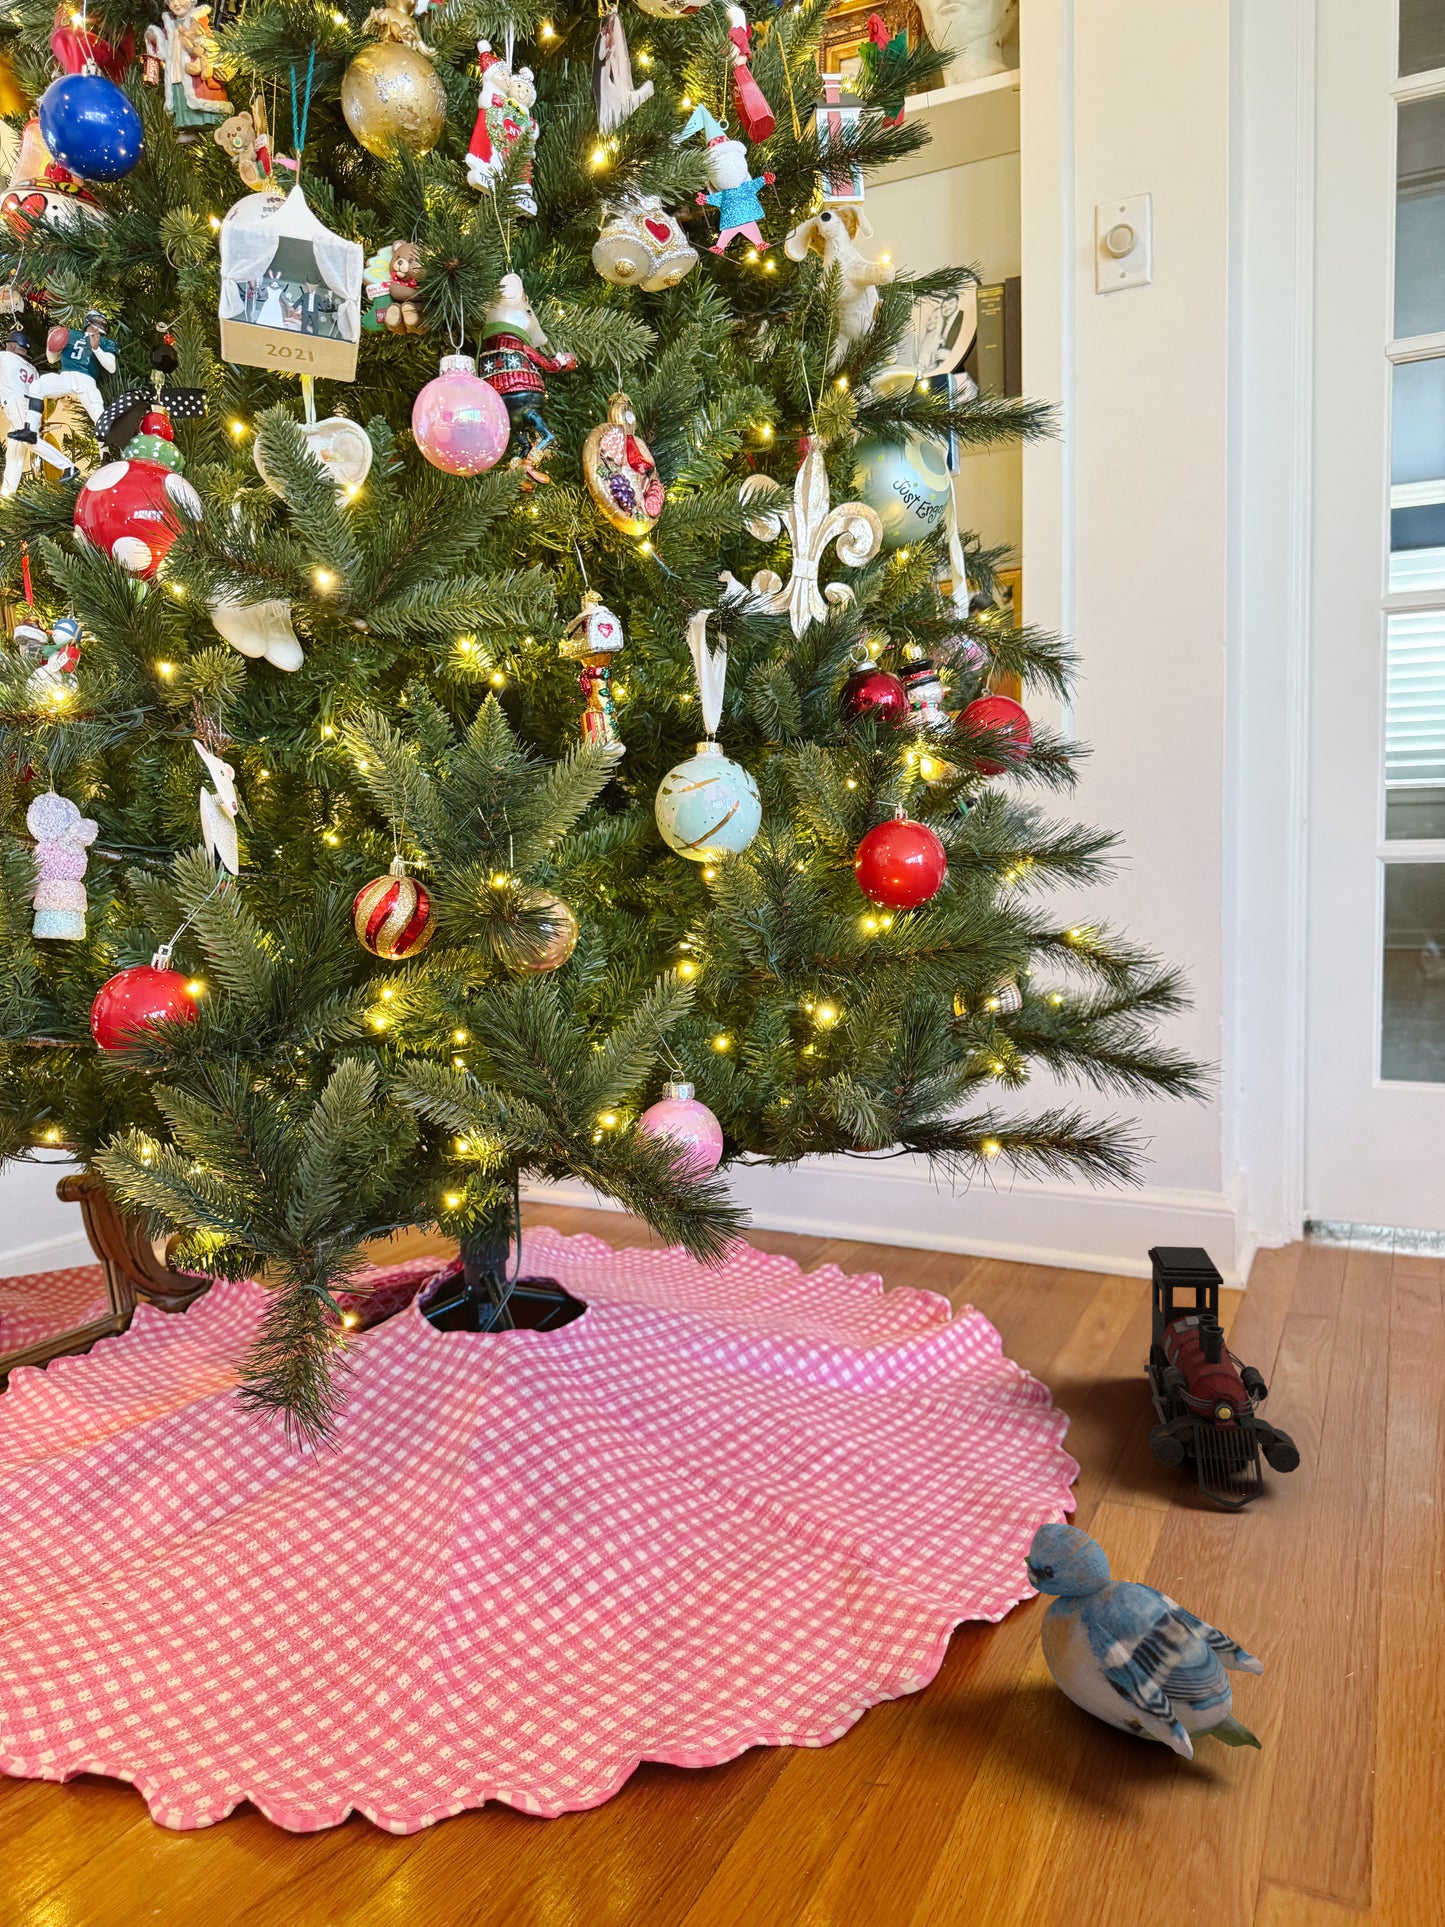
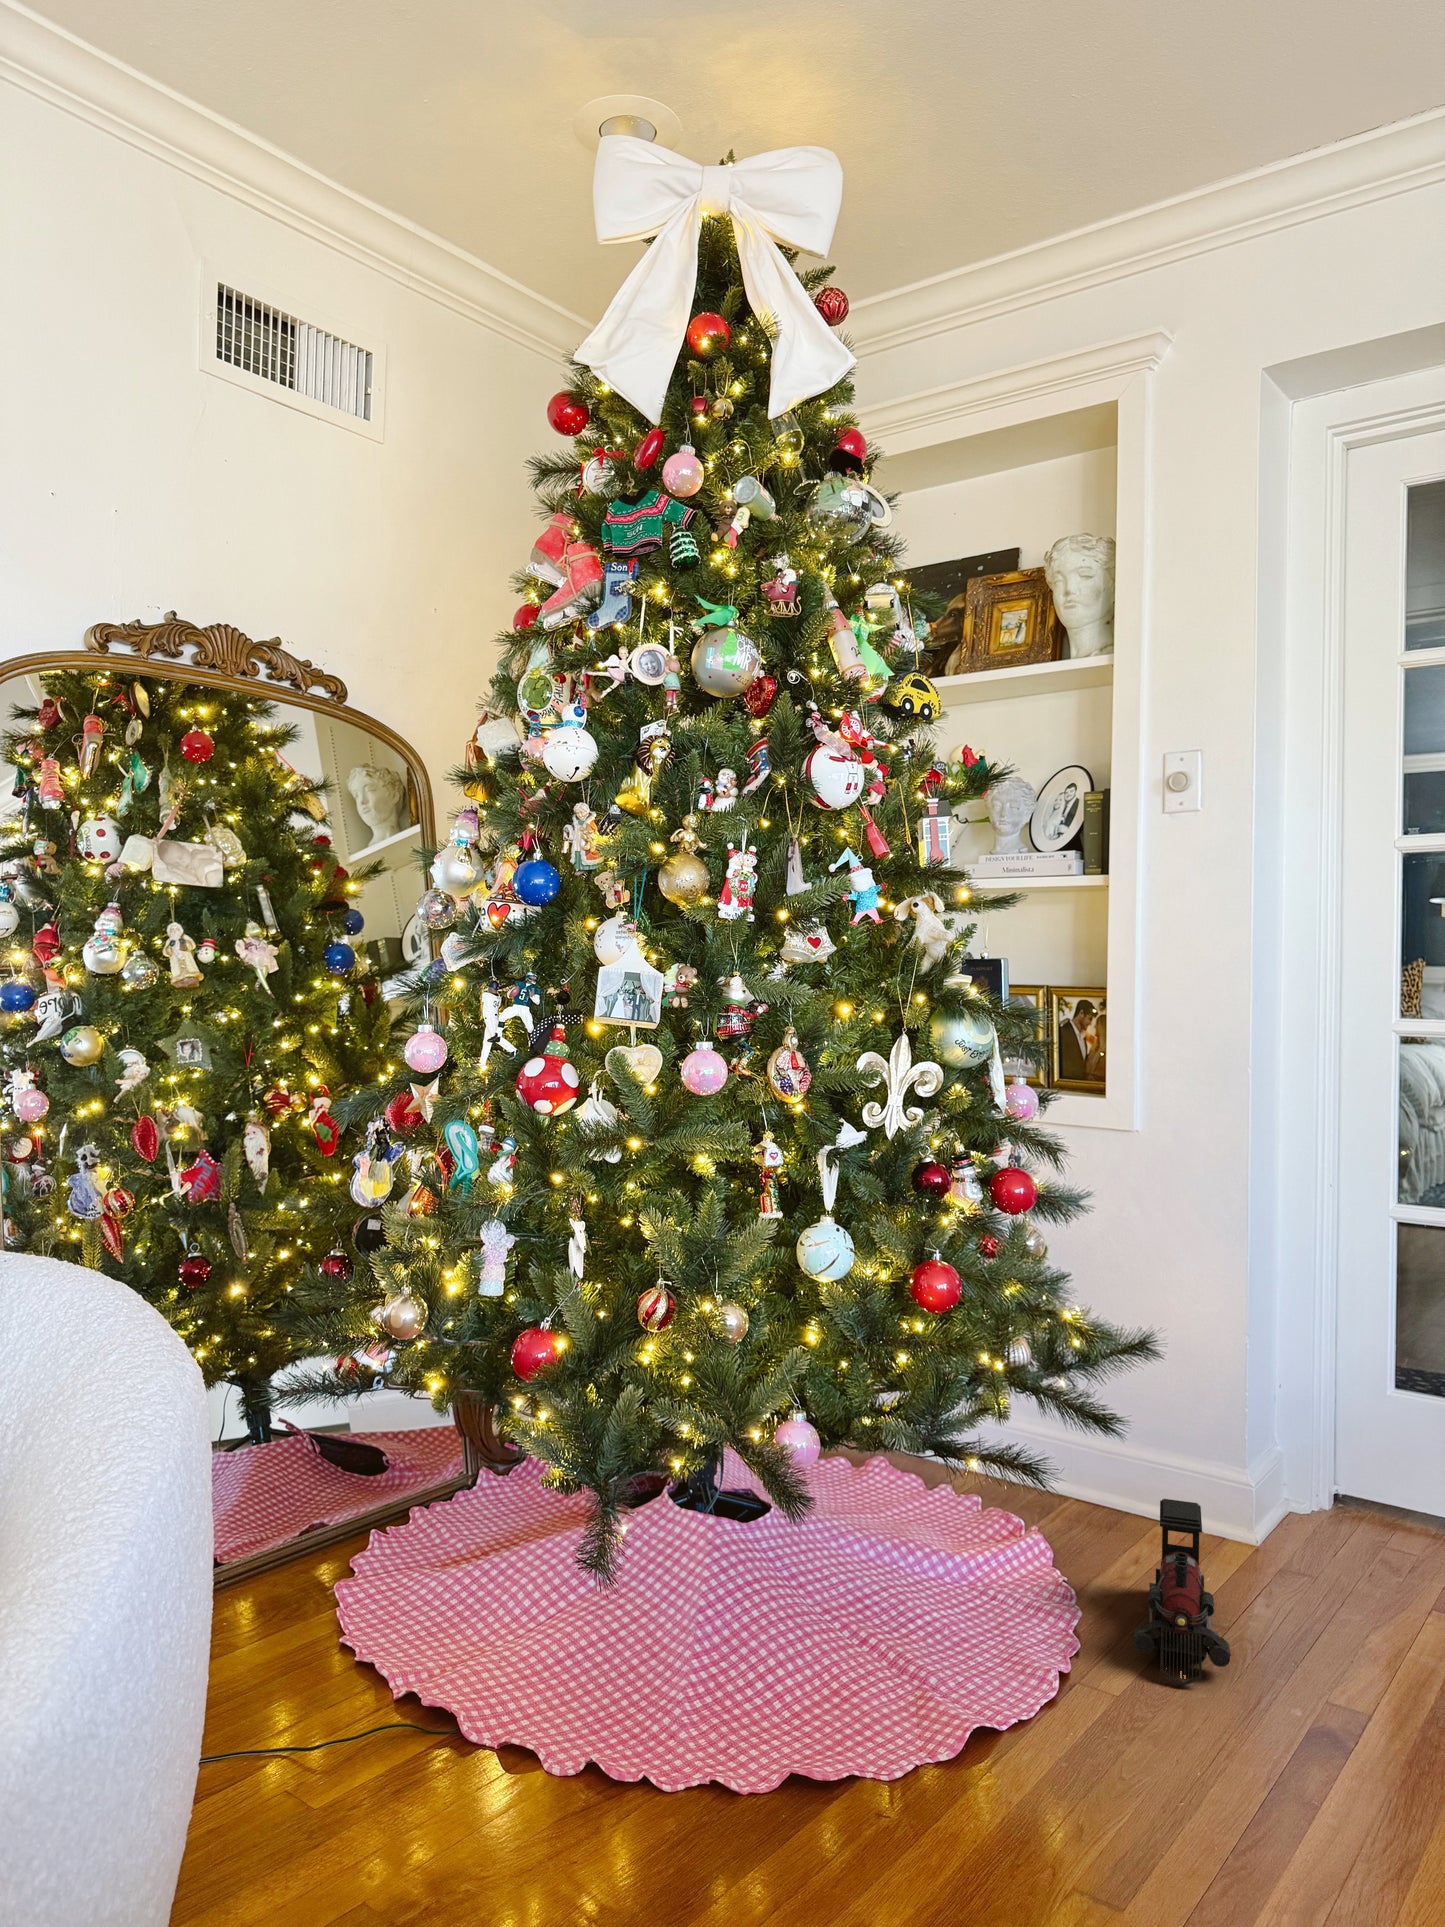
plush toy: present [1024,1523,1264,1760] -> none [1018,1672,1147,1813]

